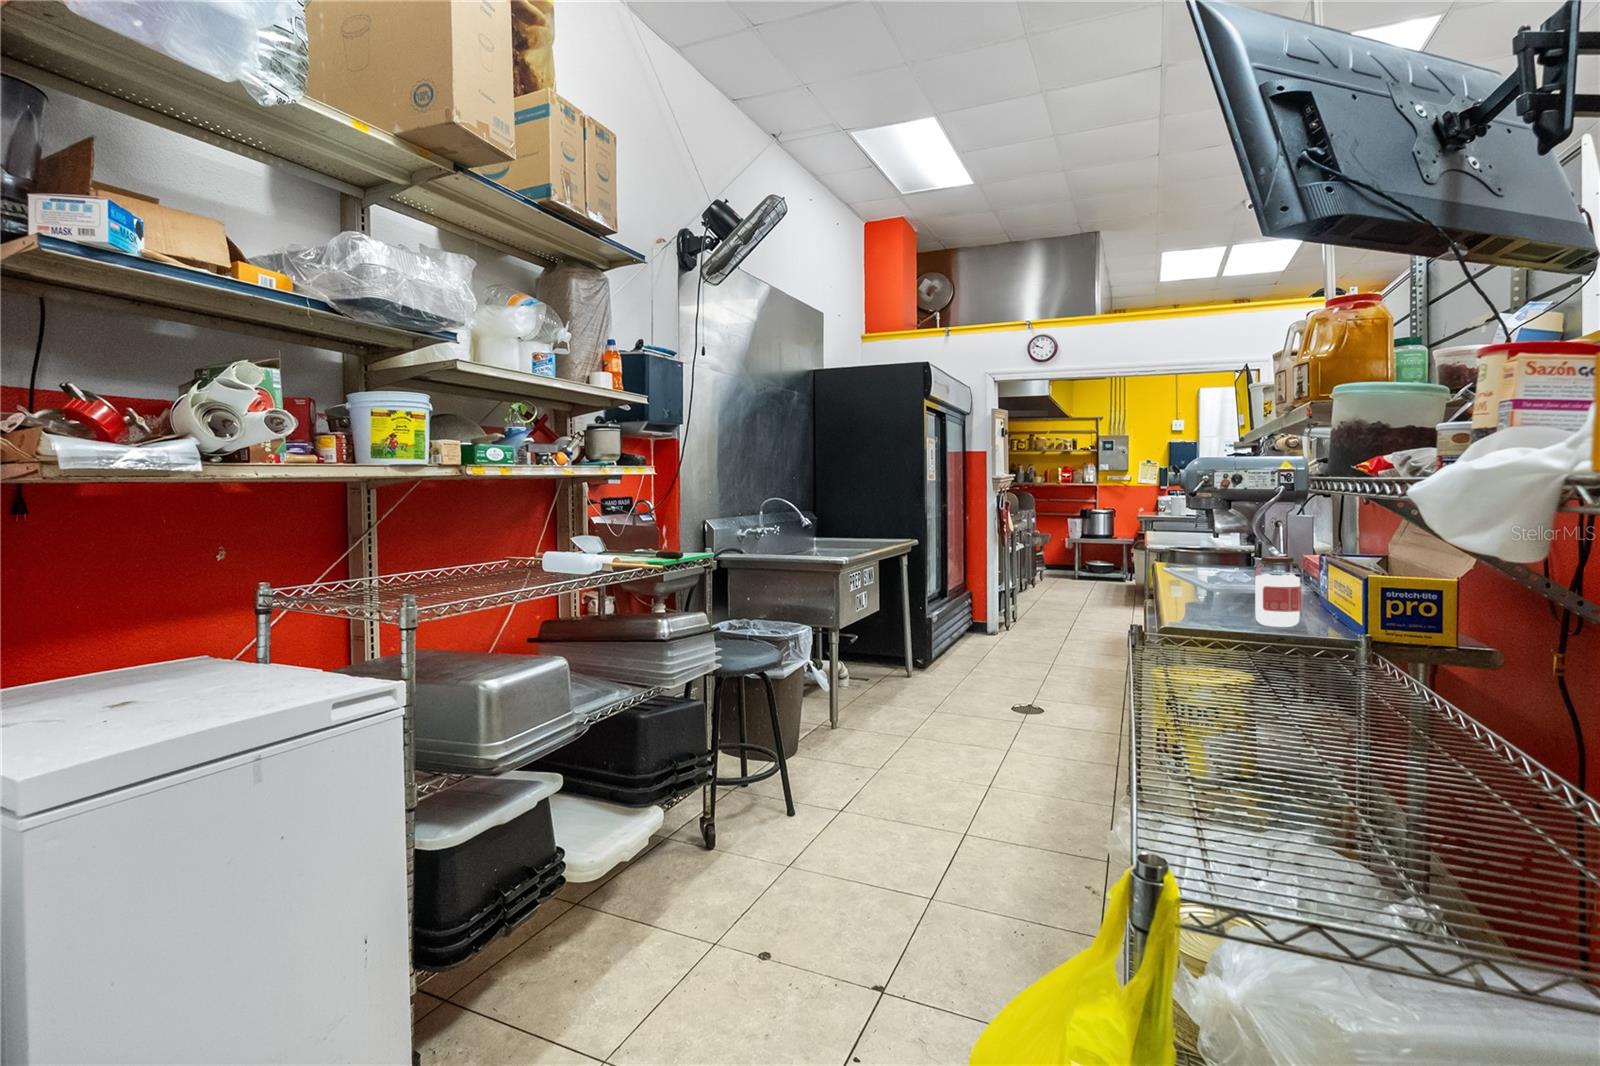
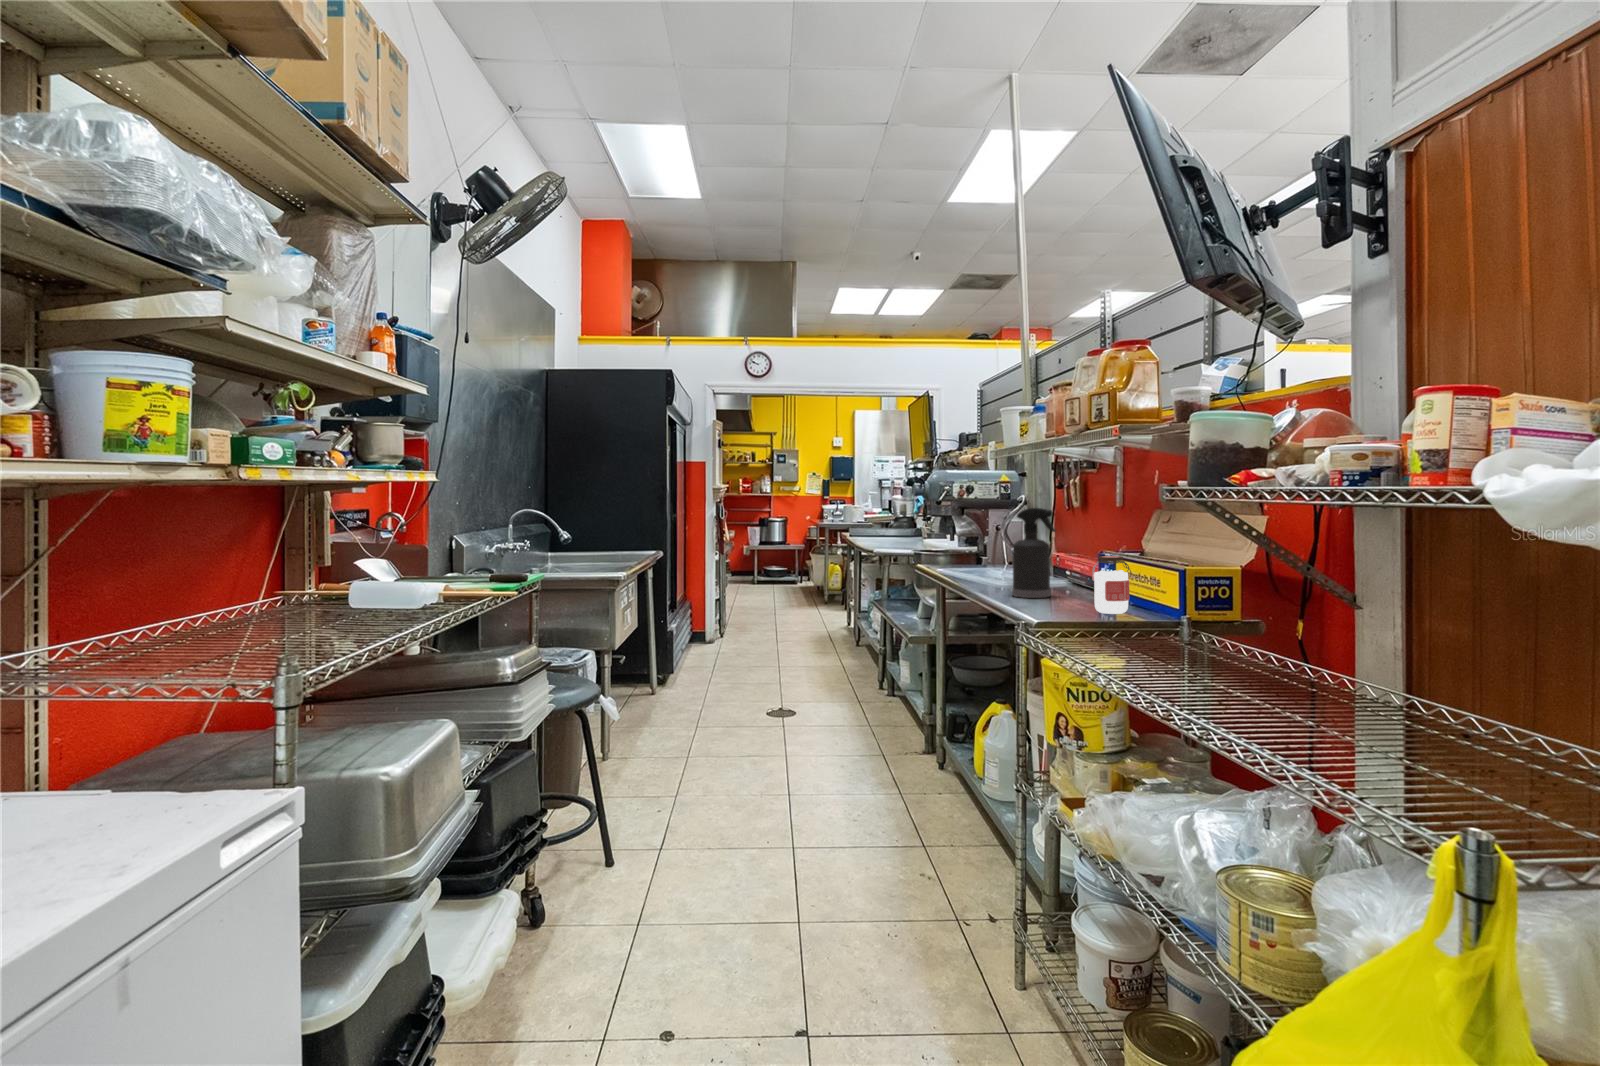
spray bottle: none [1200,499,1255,605] -> present [1012,508,1056,598]

